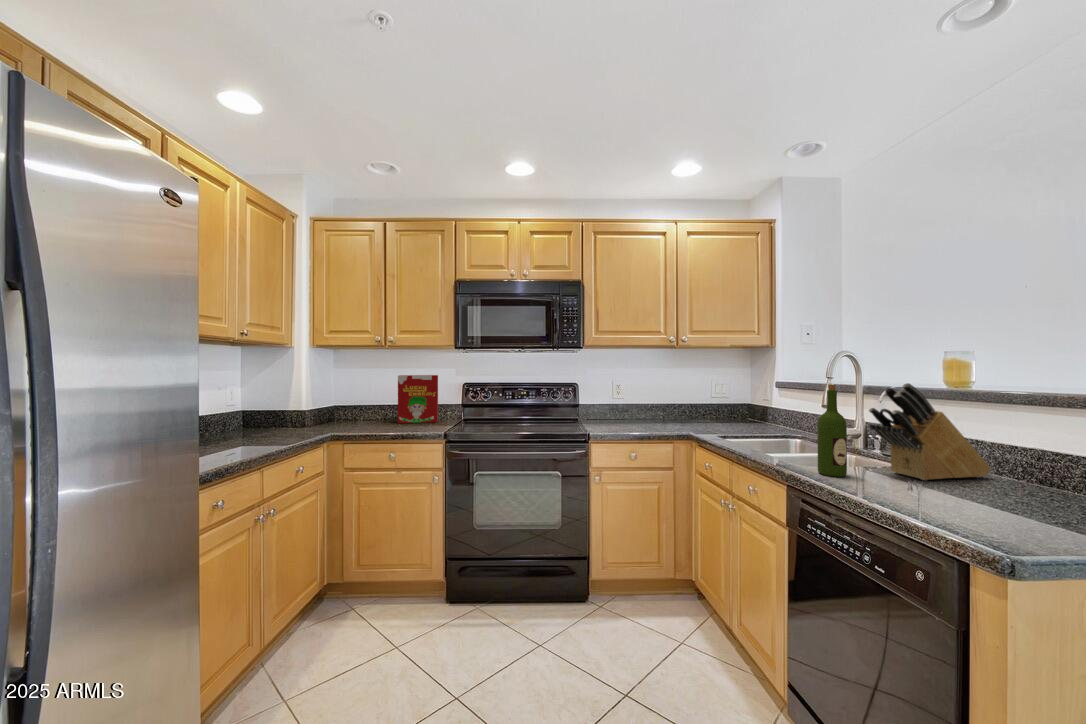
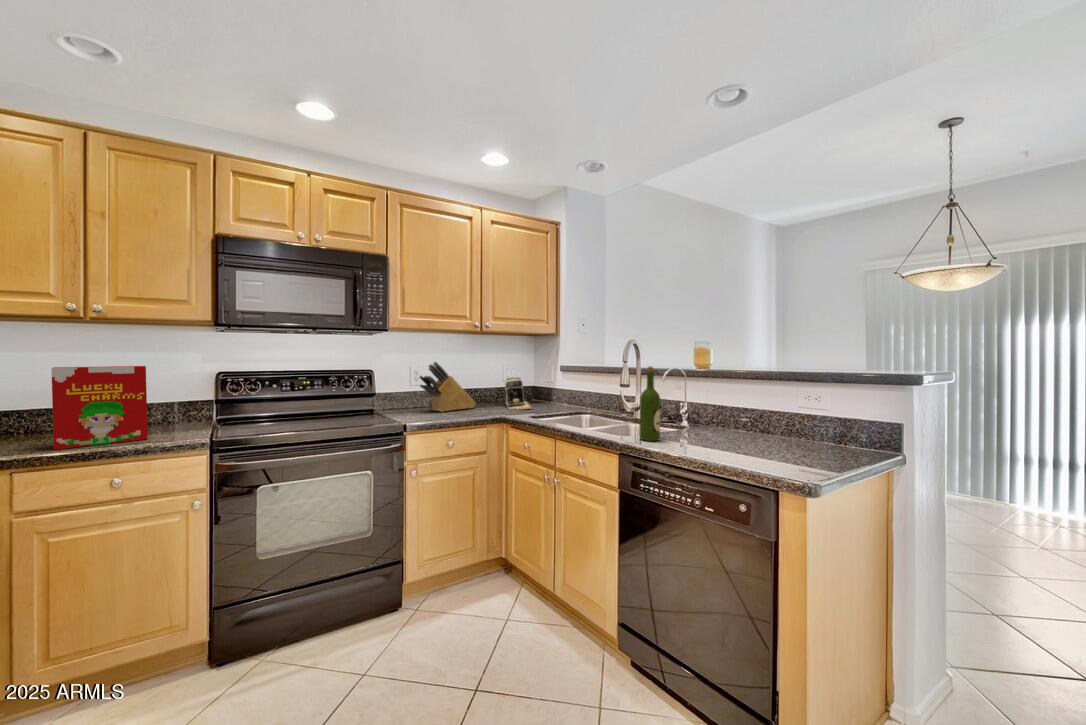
knife block: present [869,383,991,480] -> present [420,362,476,412]
coffee maker: none [705,393,738,428] -> present [505,378,532,409]

